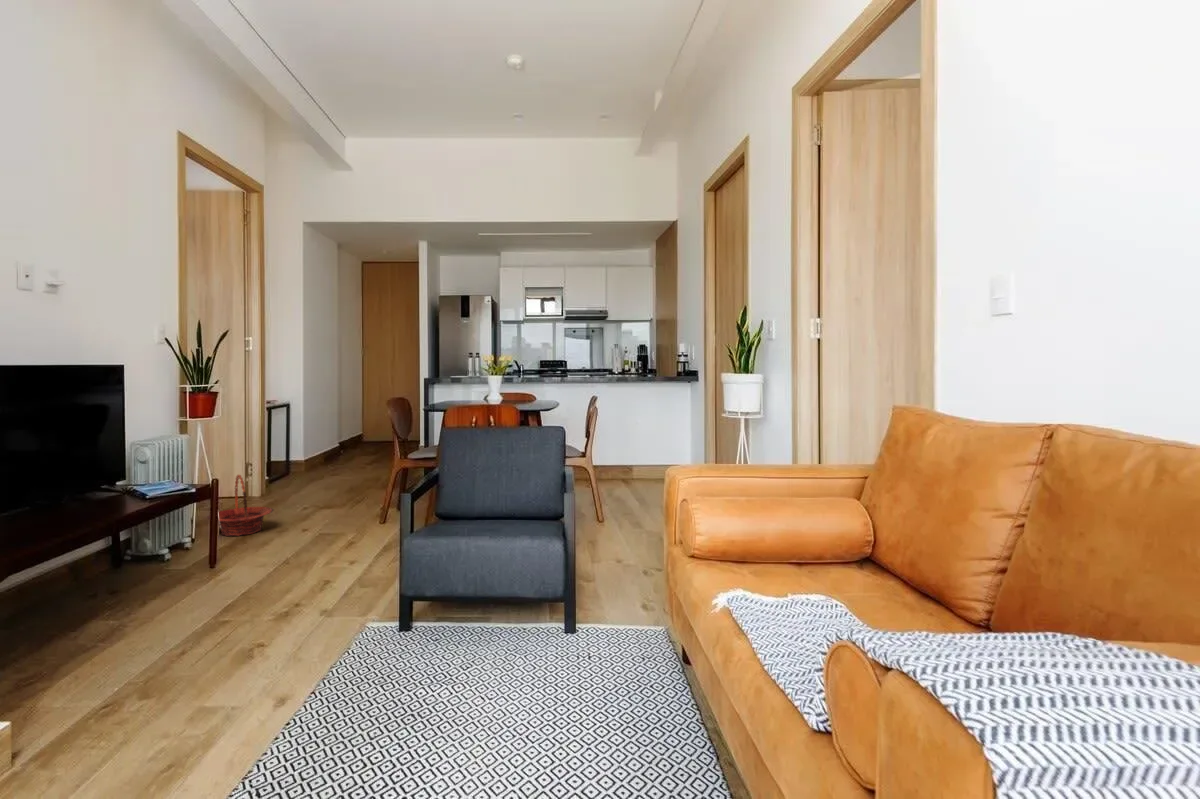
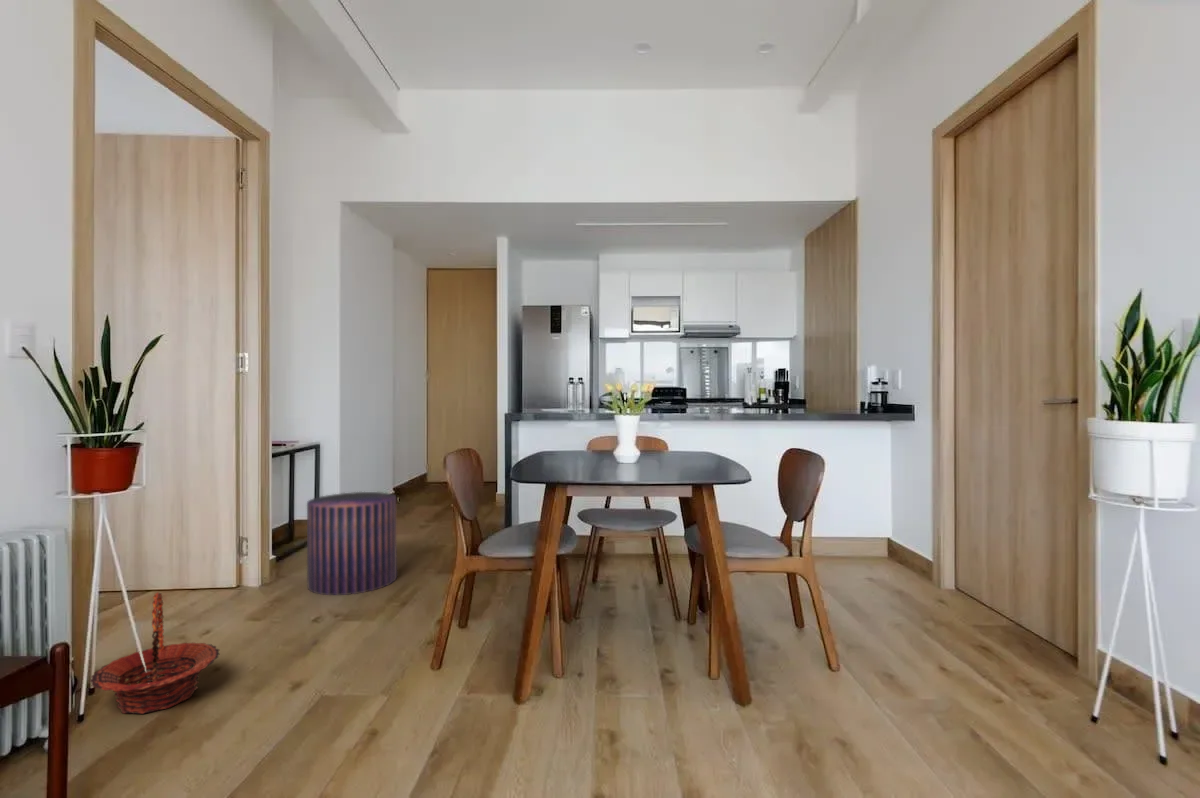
pouf: none [297,432,359,496] -> present [307,492,397,595]

